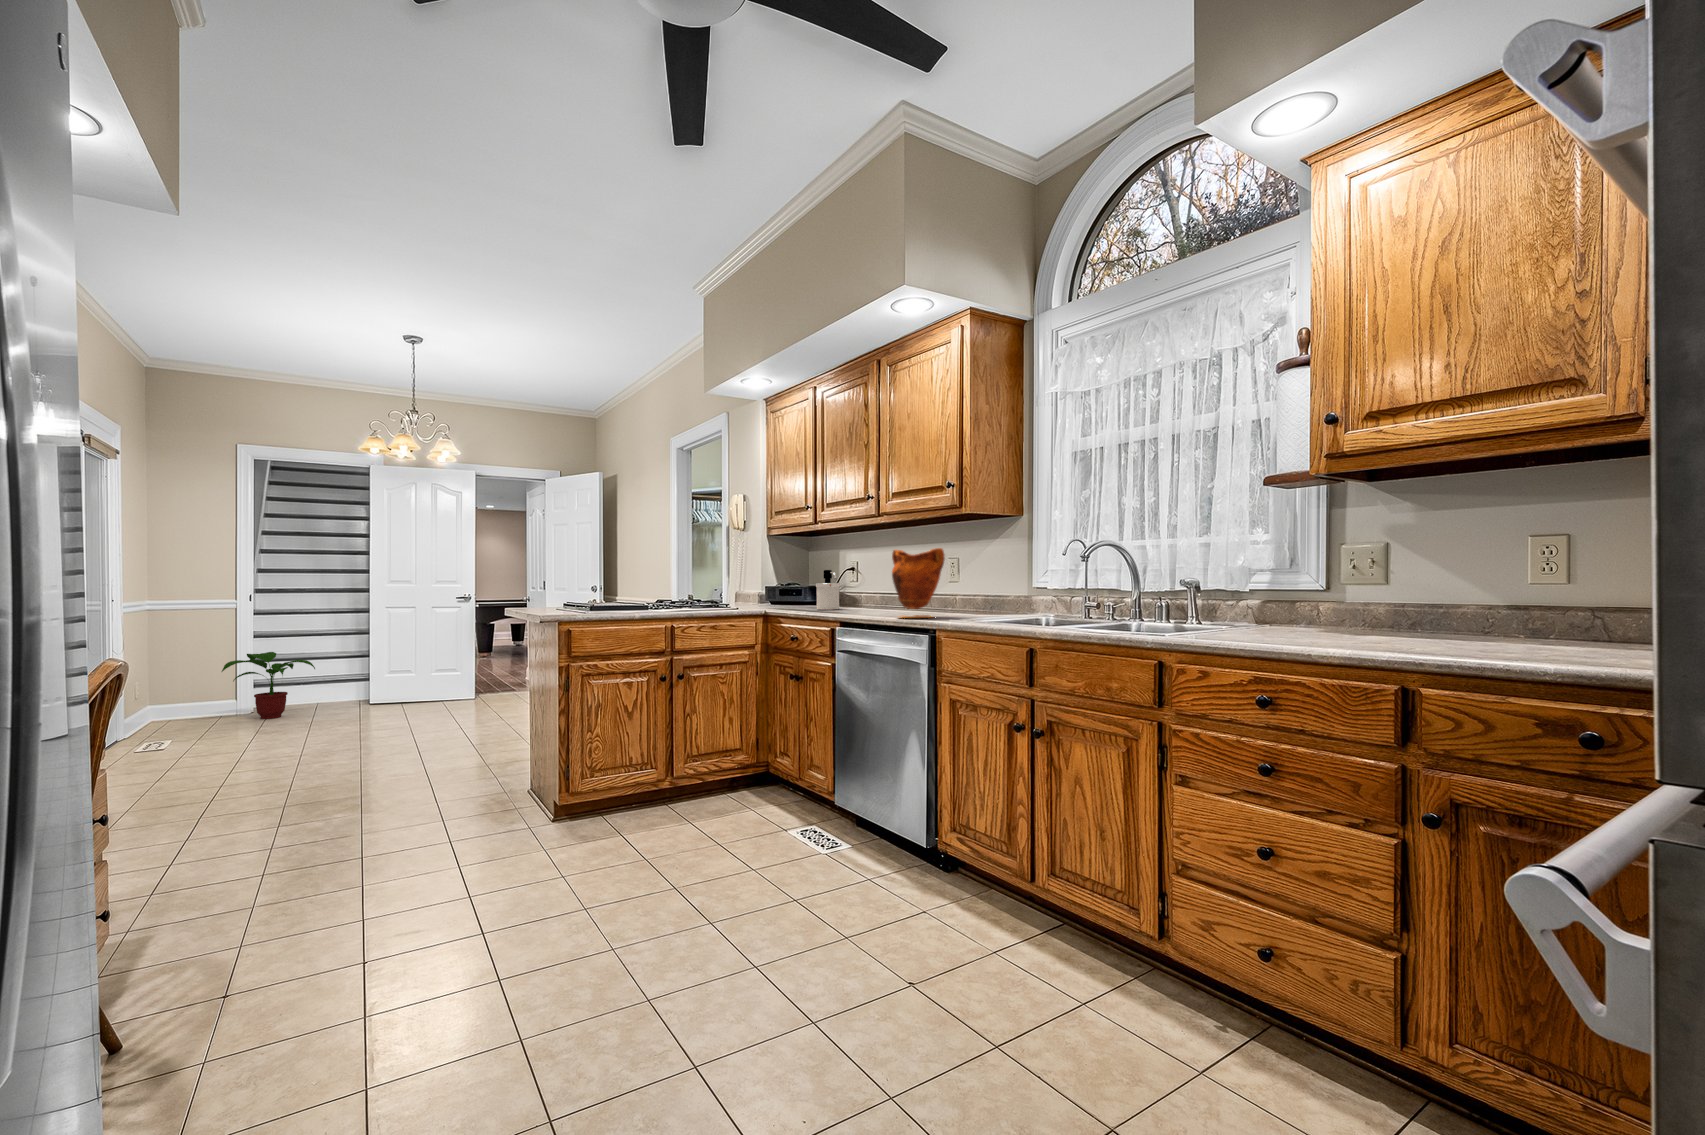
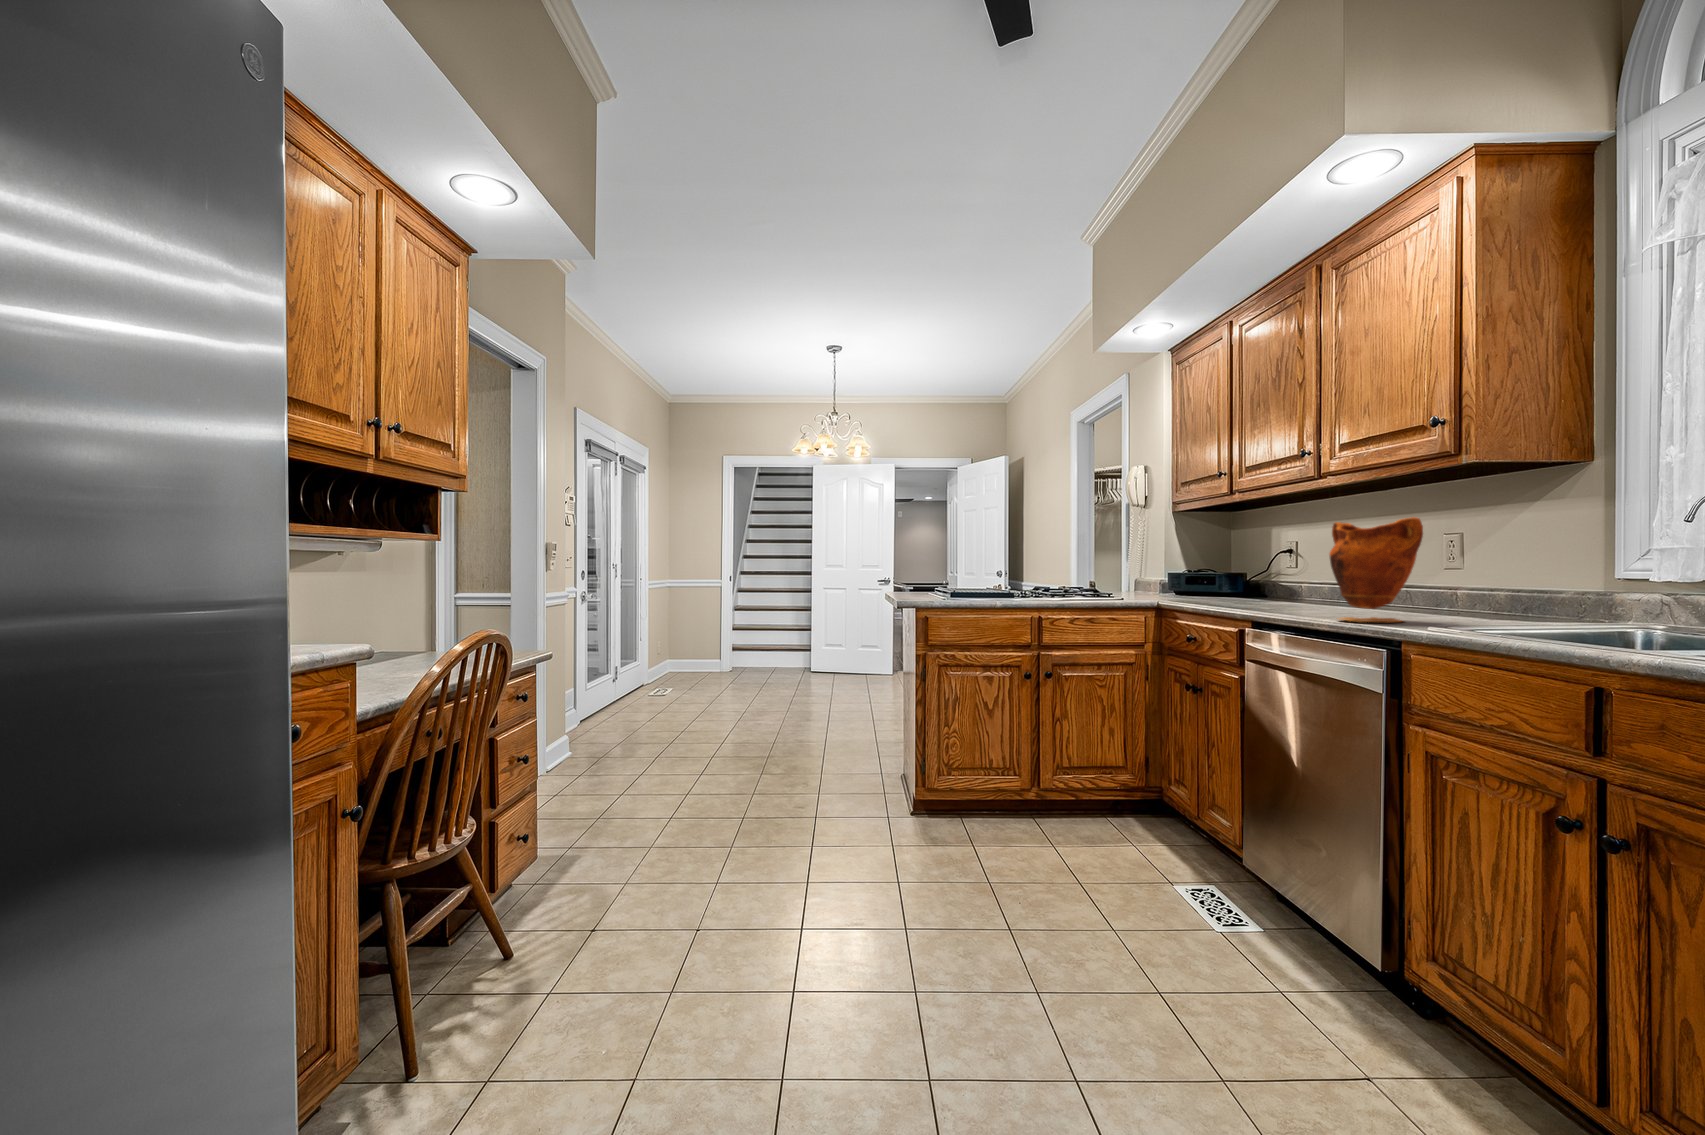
soap dispenser: present [816,570,840,610] -> none [1226,553,1261,604]
potted plant: present [222,652,315,719] -> none [708,623,771,678]

